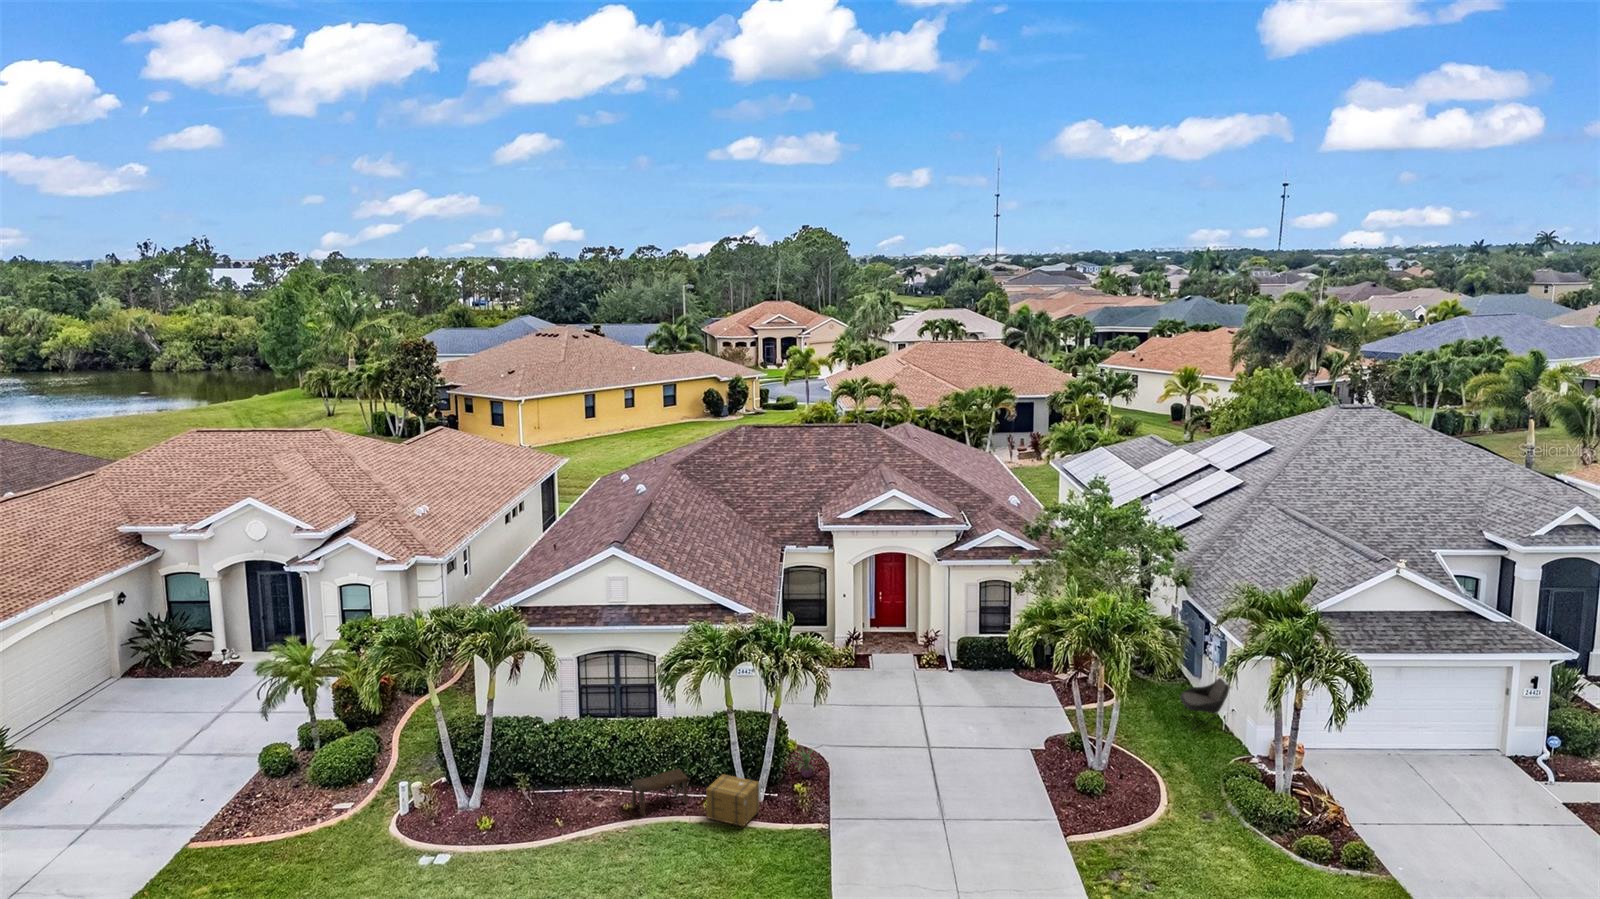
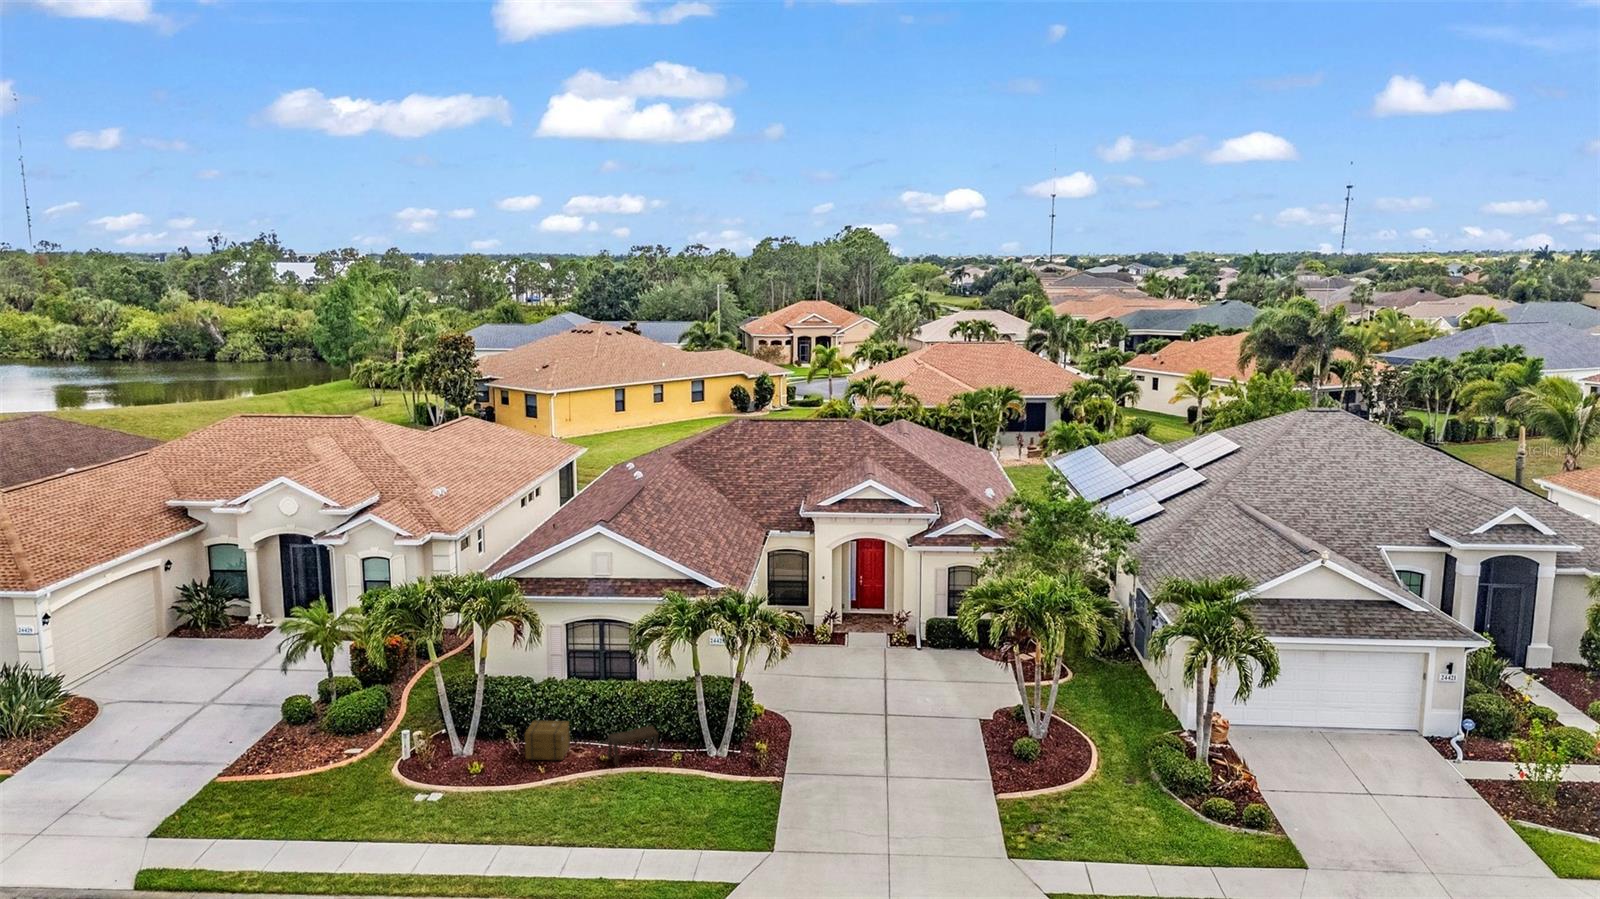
lounge chair: present [1180,678,1230,731] -> none [1125,660,1169,710]
decorative plant: present [796,747,812,778] -> none [752,709,784,739]
cardboard box: present [706,775,759,826] -> present [525,721,570,760]

